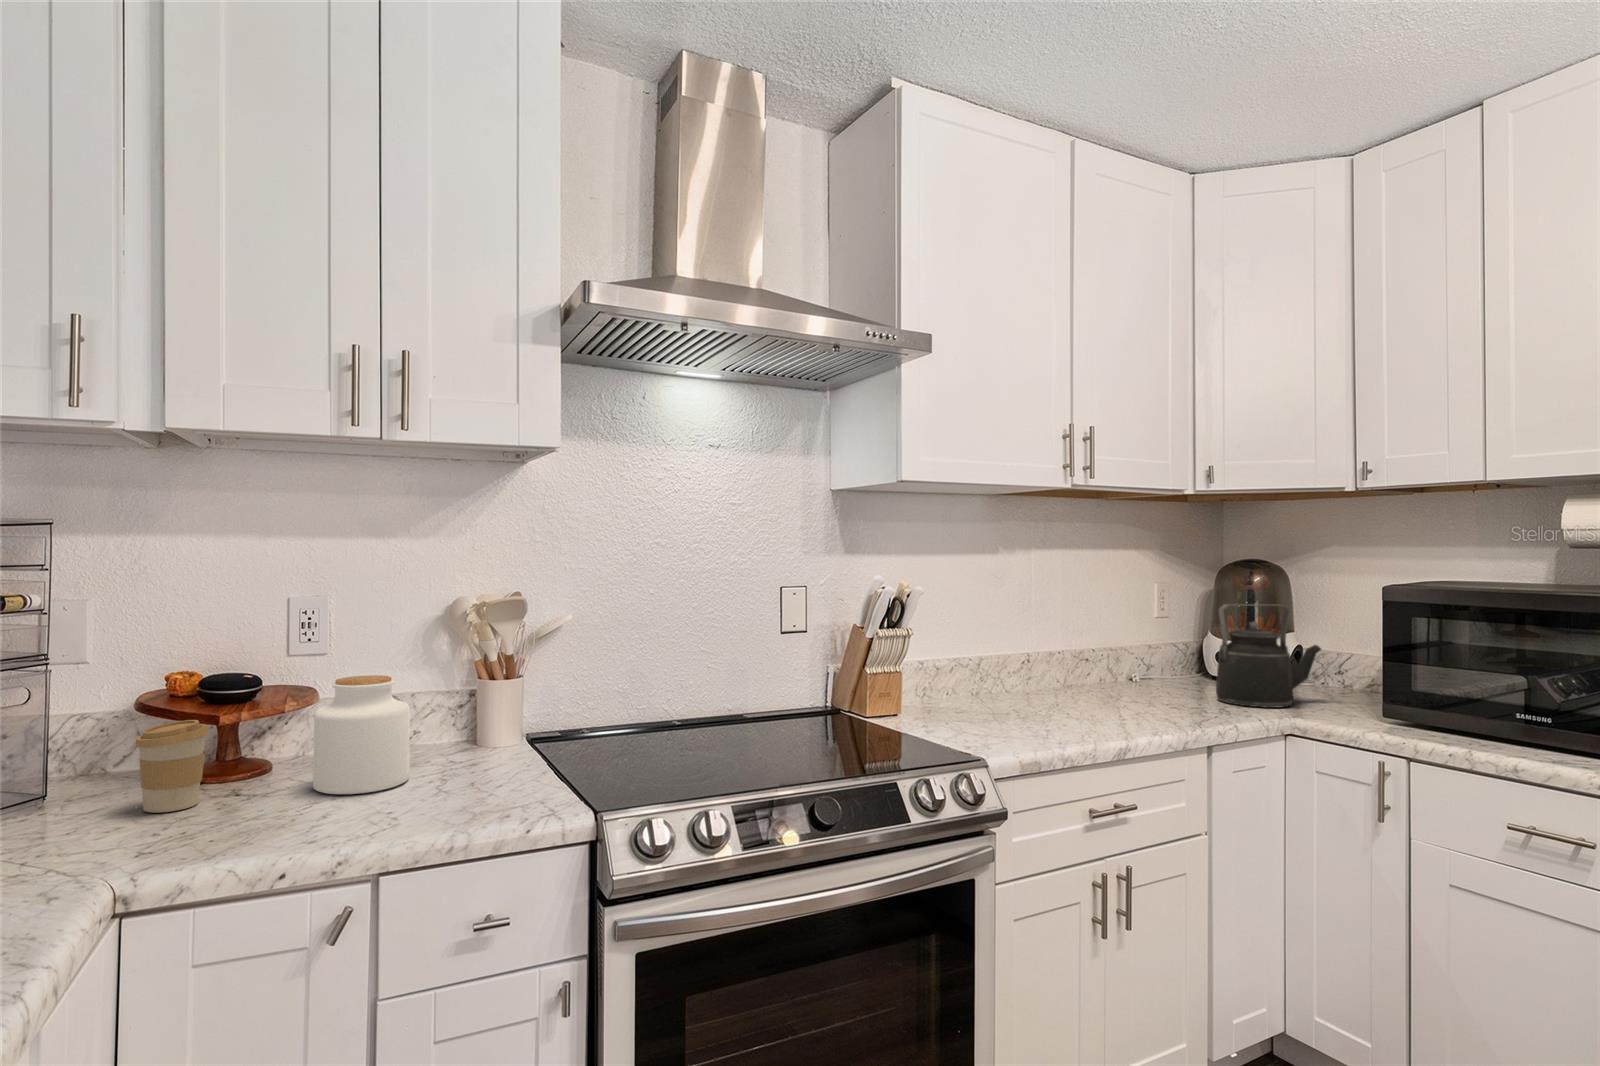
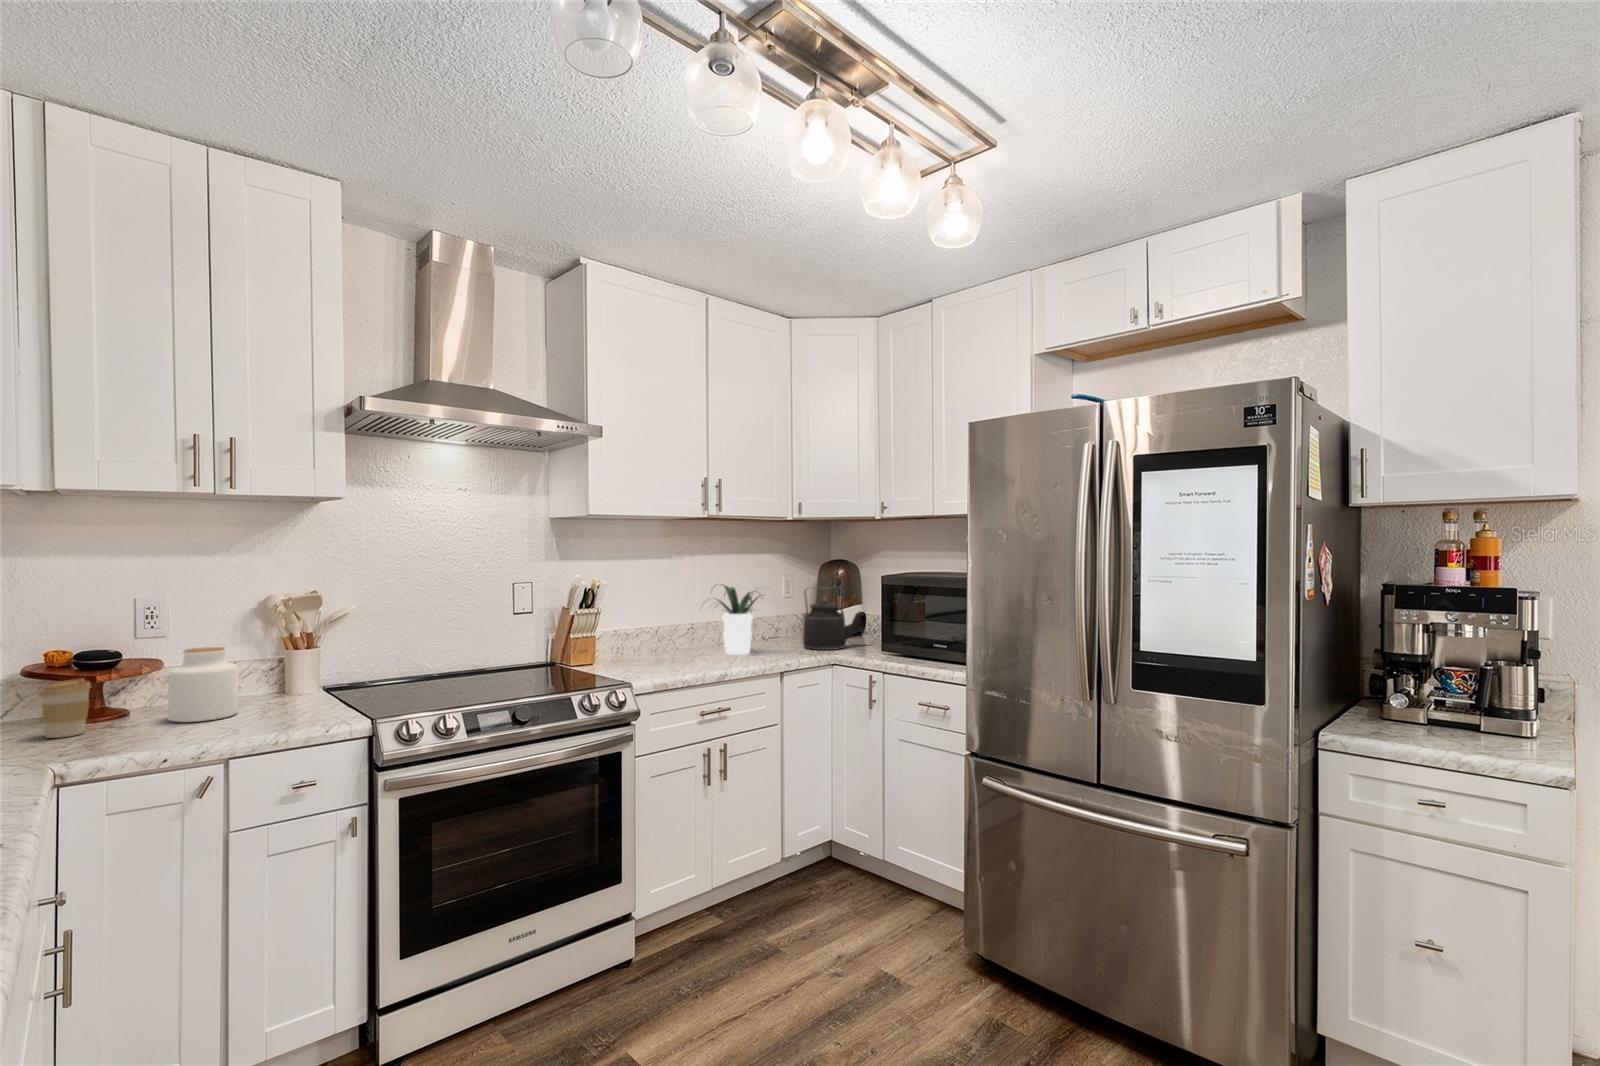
potted plant: none [1060,595,1185,709] -> present [716,584,762,655]

